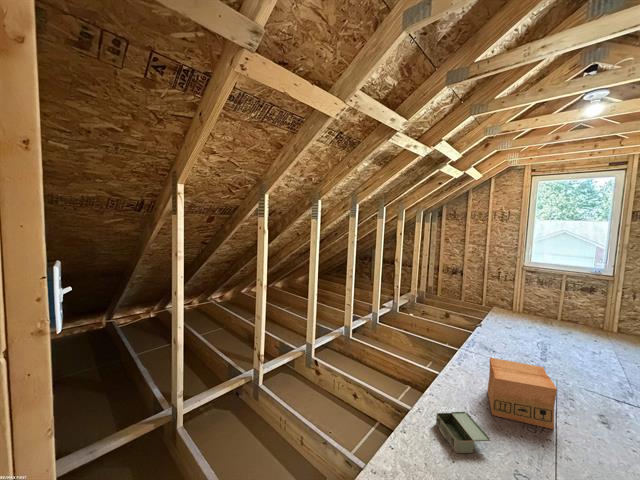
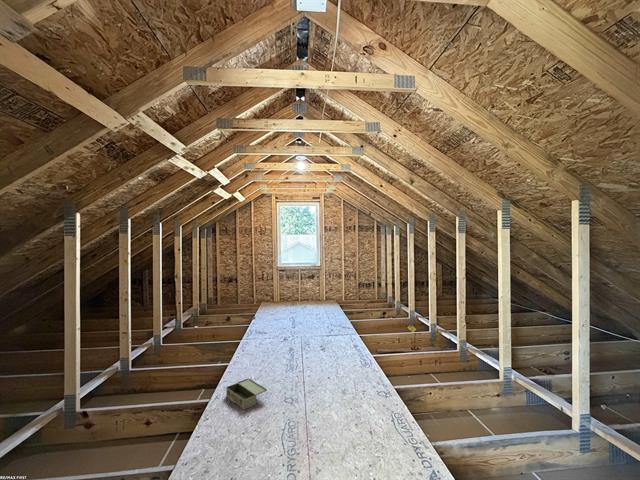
cardboard box: present [487,357,557,429] -> none [262,332,305,376]

